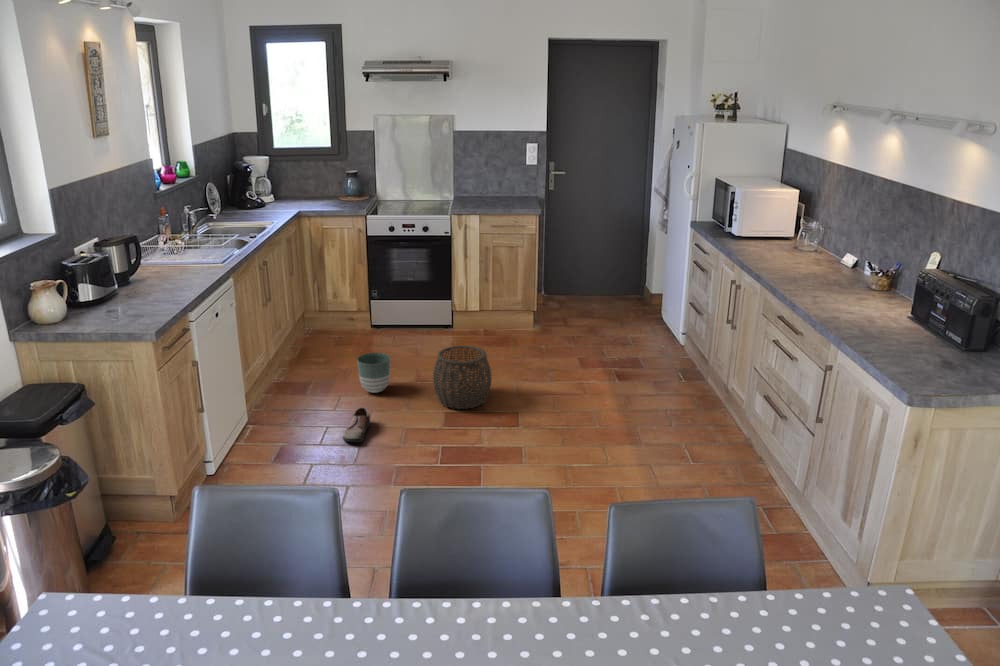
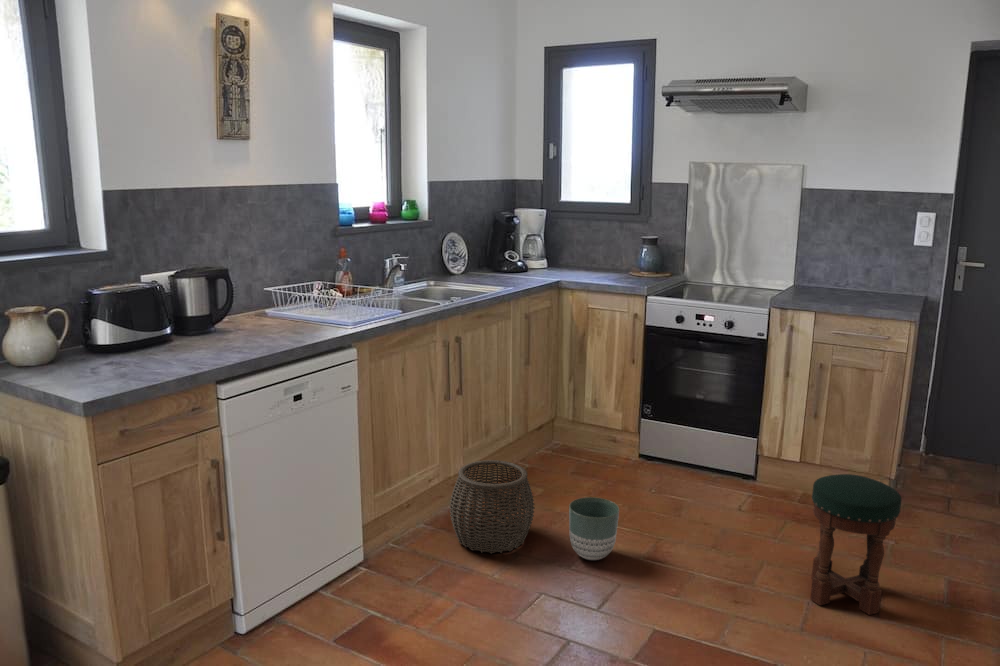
stool: none [504,308,553,387] -> present [810,474,901,615]
woven basket: present [433,346,491,409] -> present [449,460,535,553]
shoe: present [343,407,371,442] -> none [501,582,556,640]

